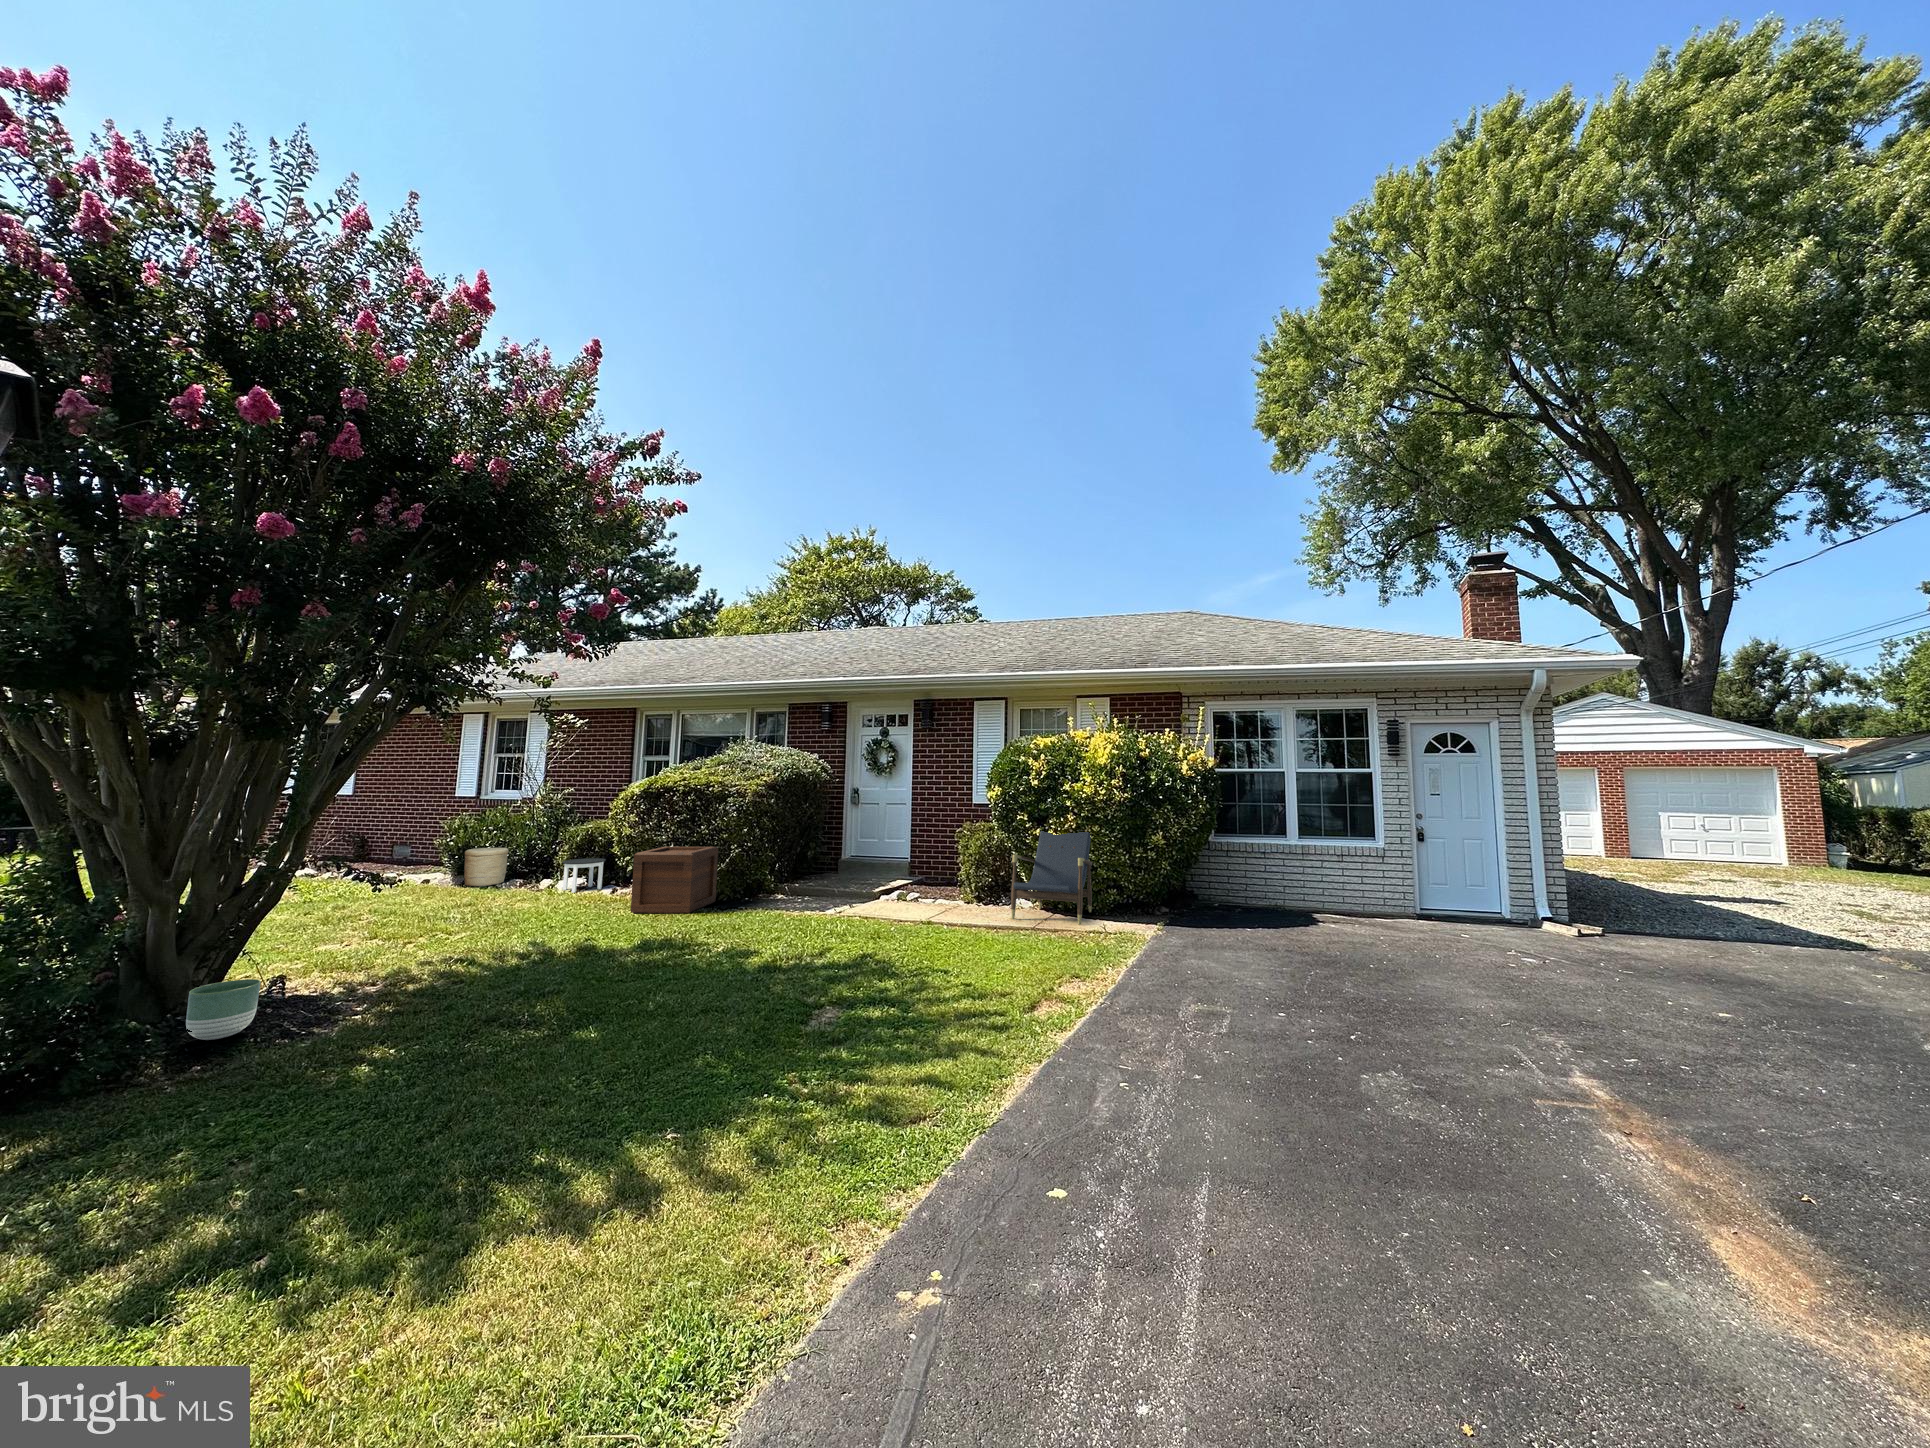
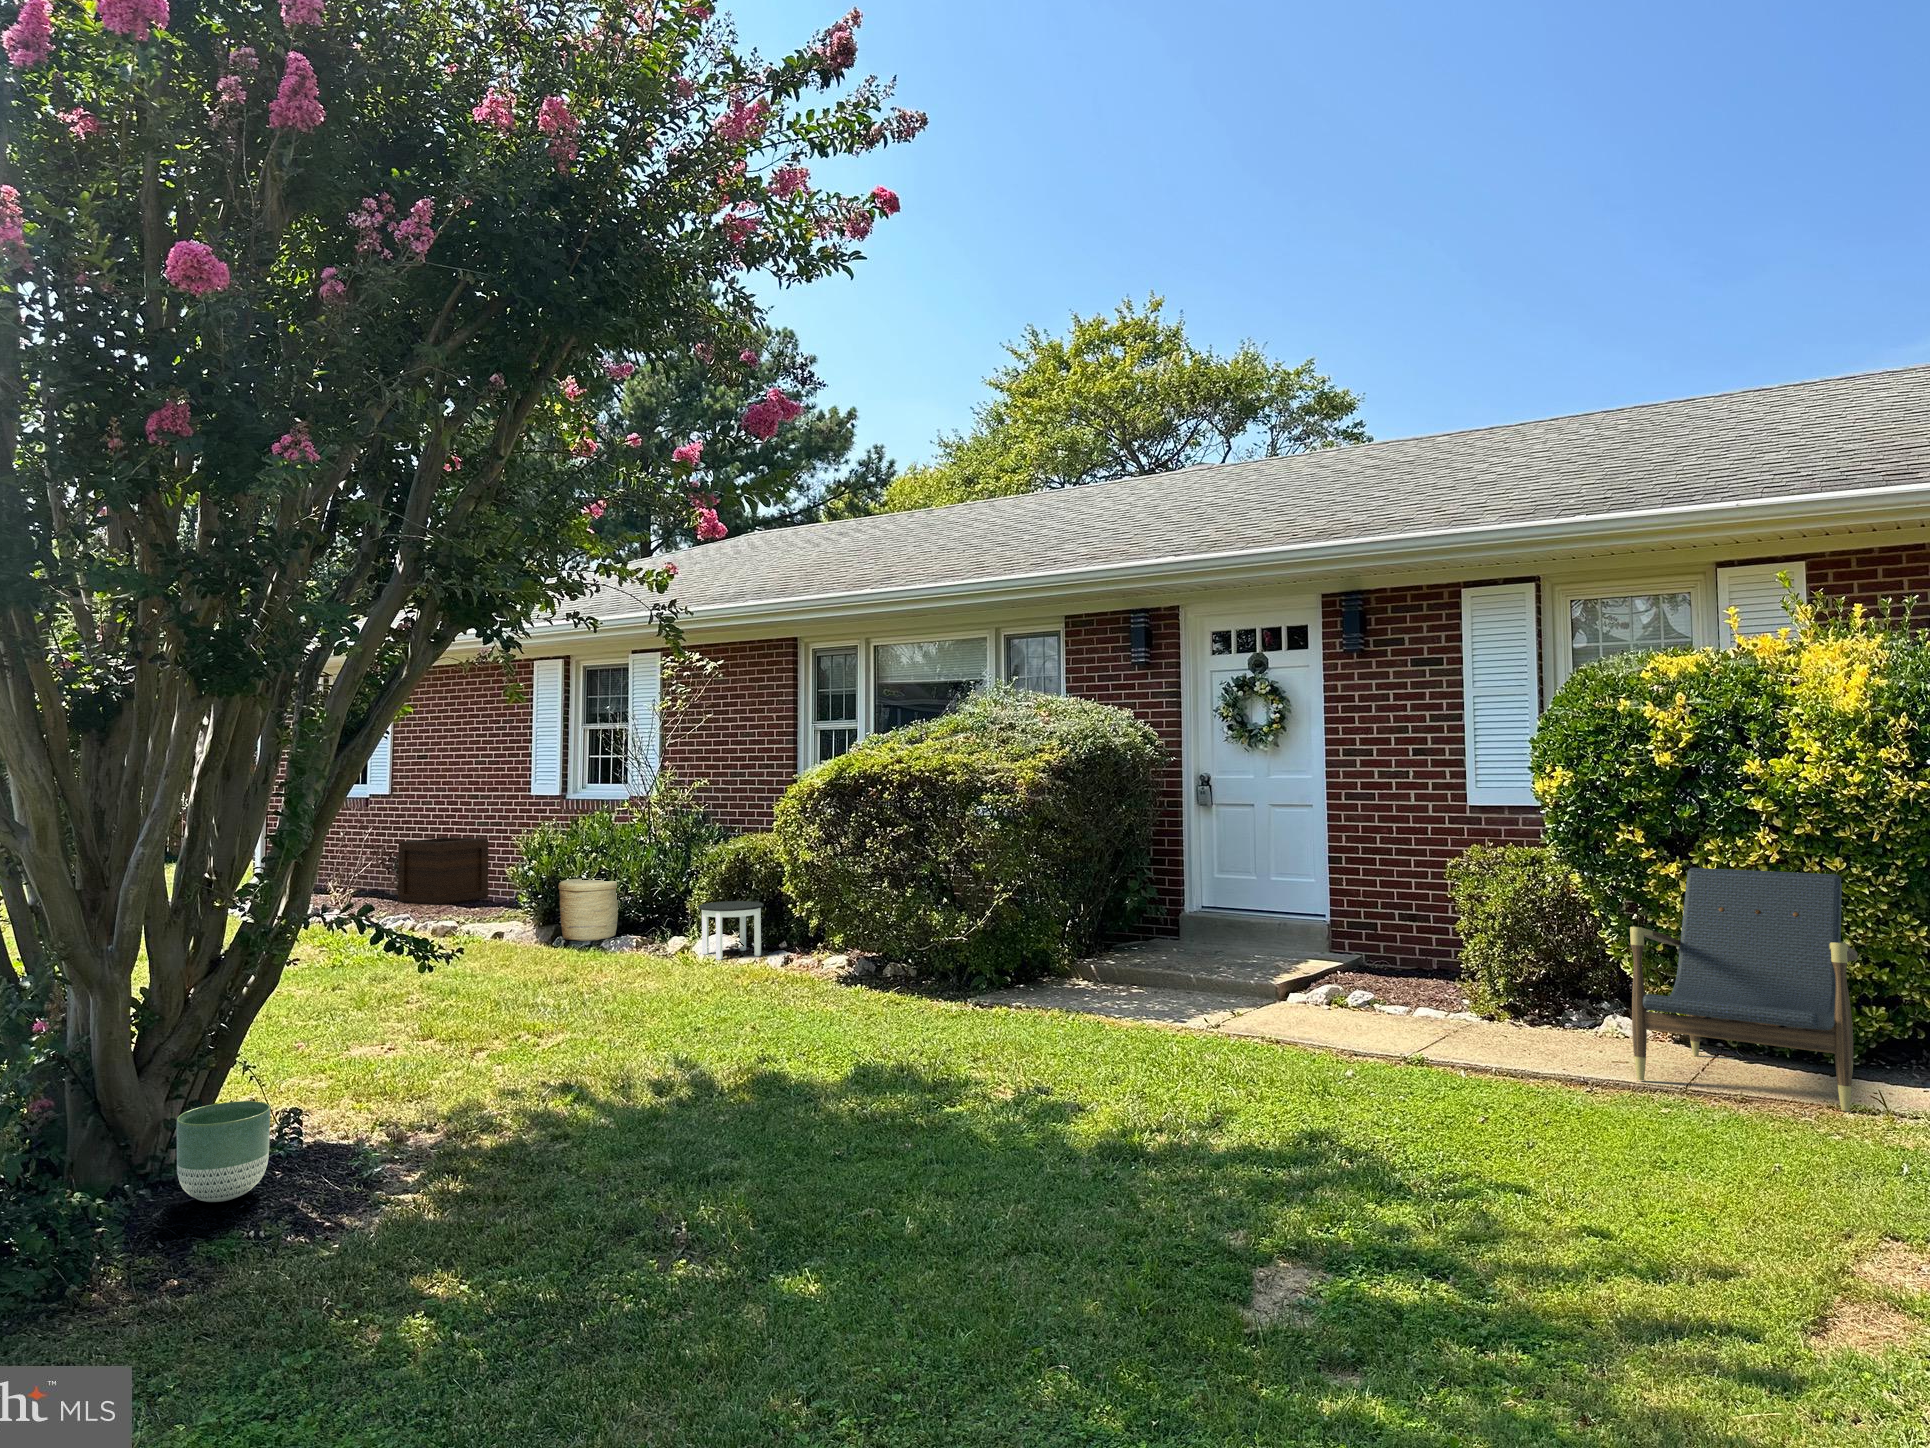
wooden crate: present [631,847,718,913] -> present [398,838,488,905]

